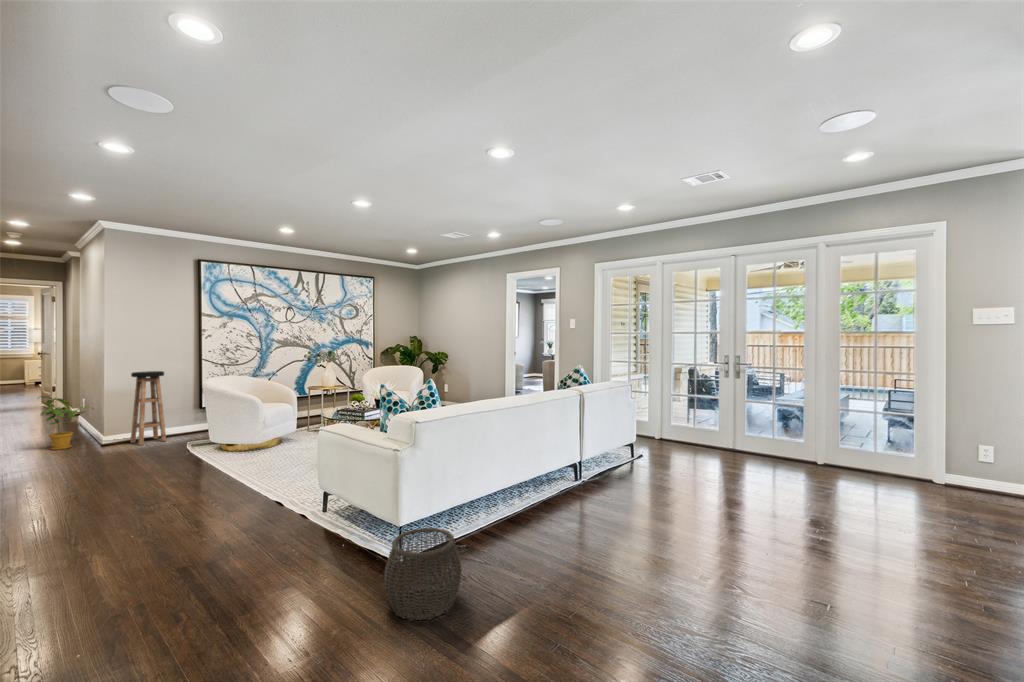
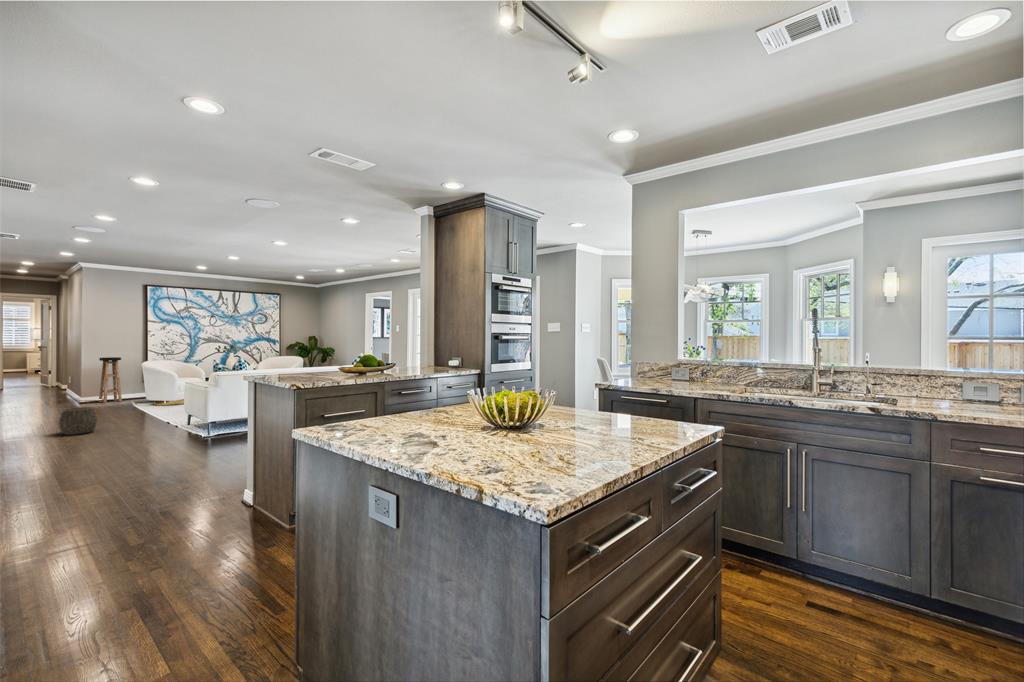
house plant: present [40,396,87,450] -> none [40,371,76,404]
woven basket: present [384,528,462,621] -> present [59,407,97,435]

